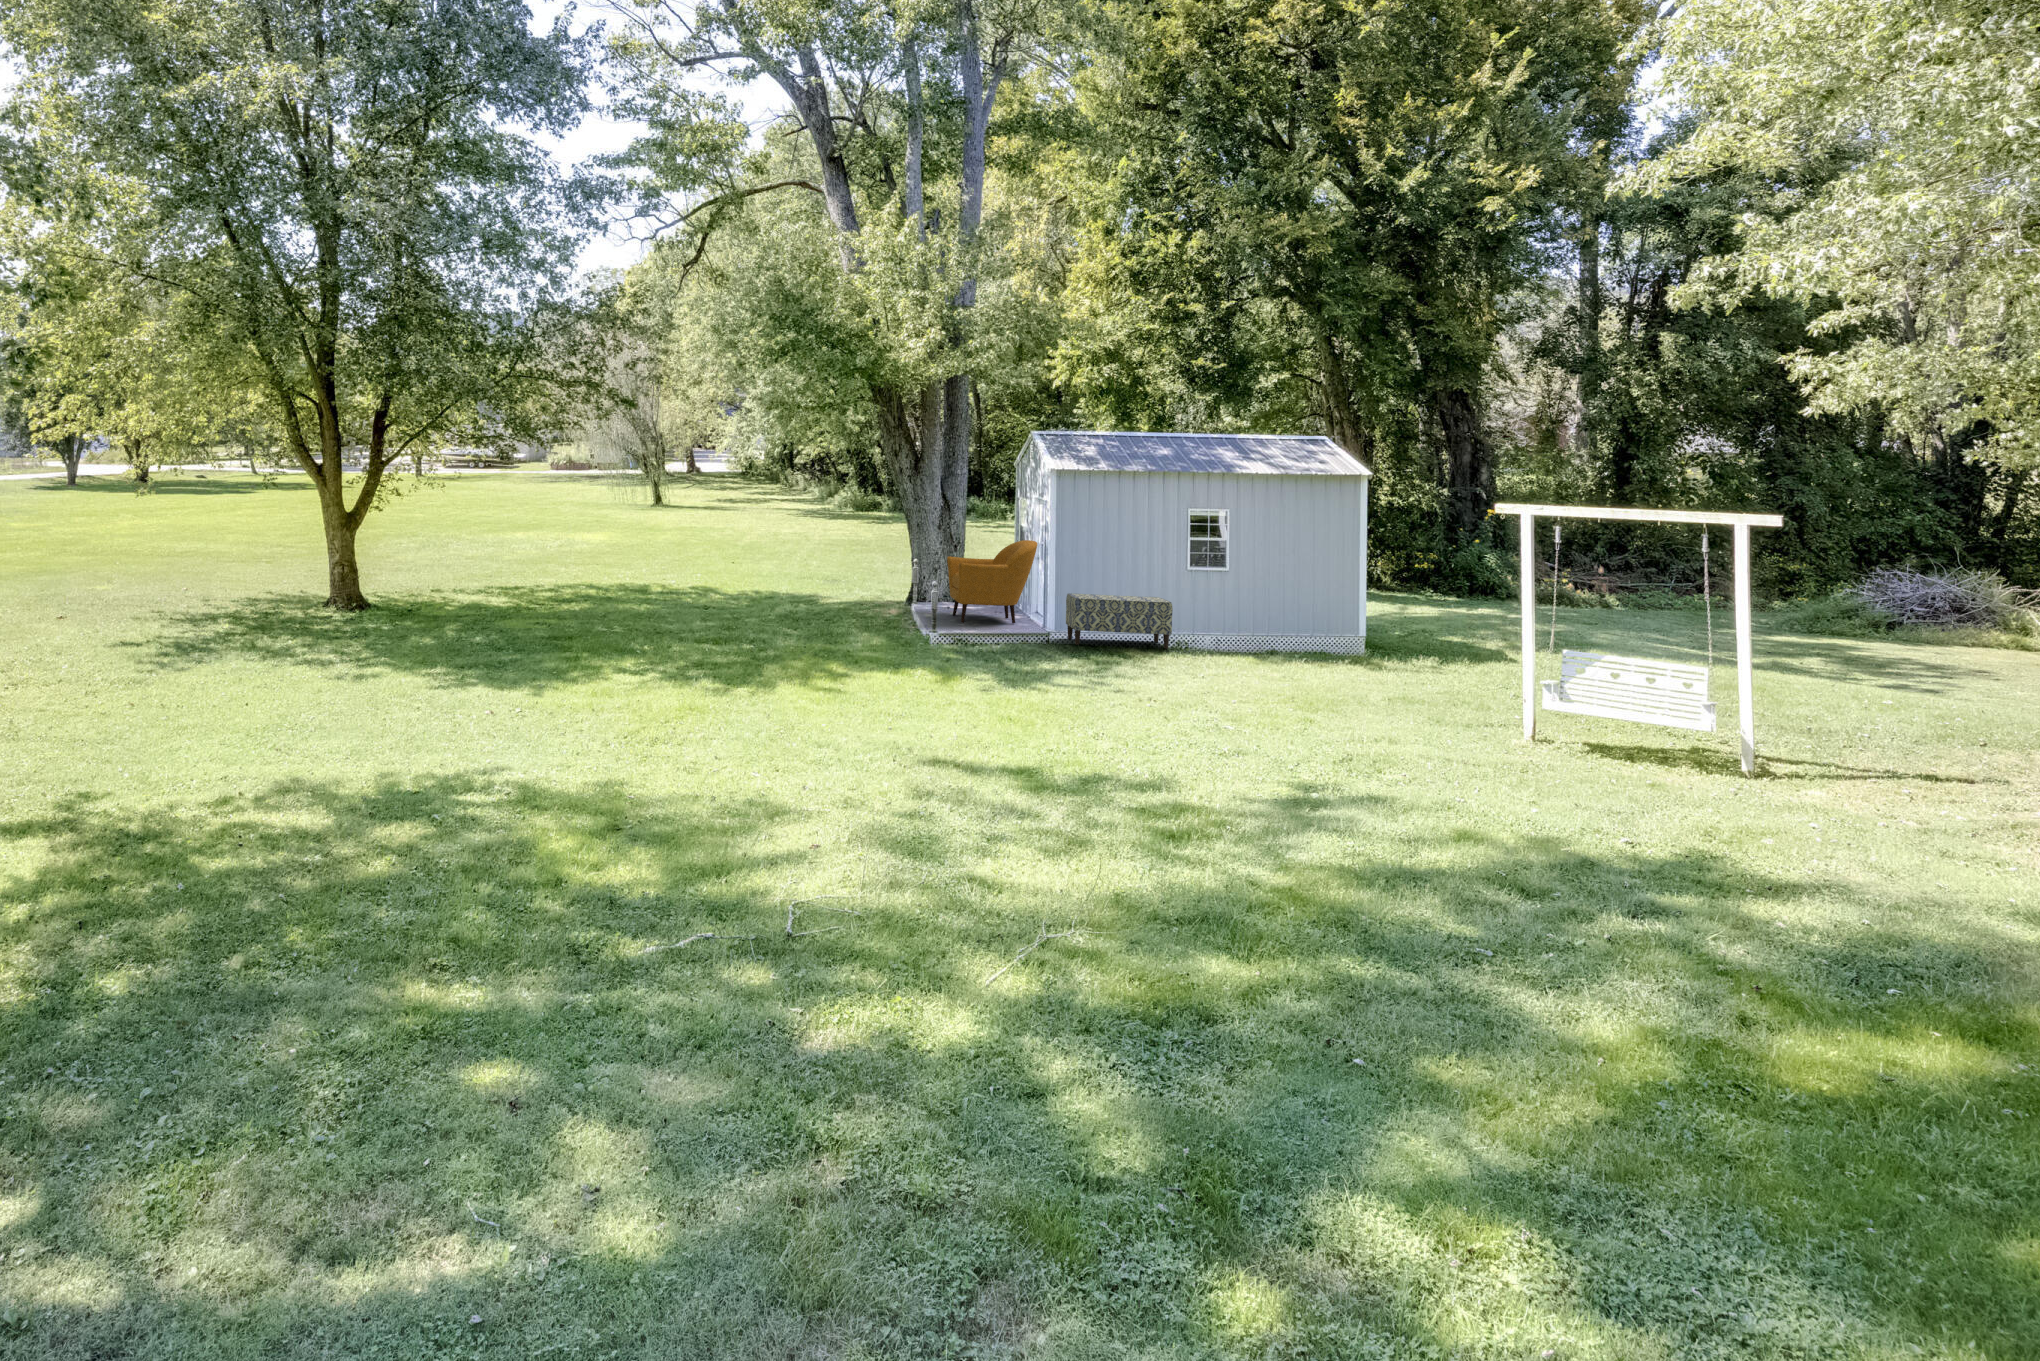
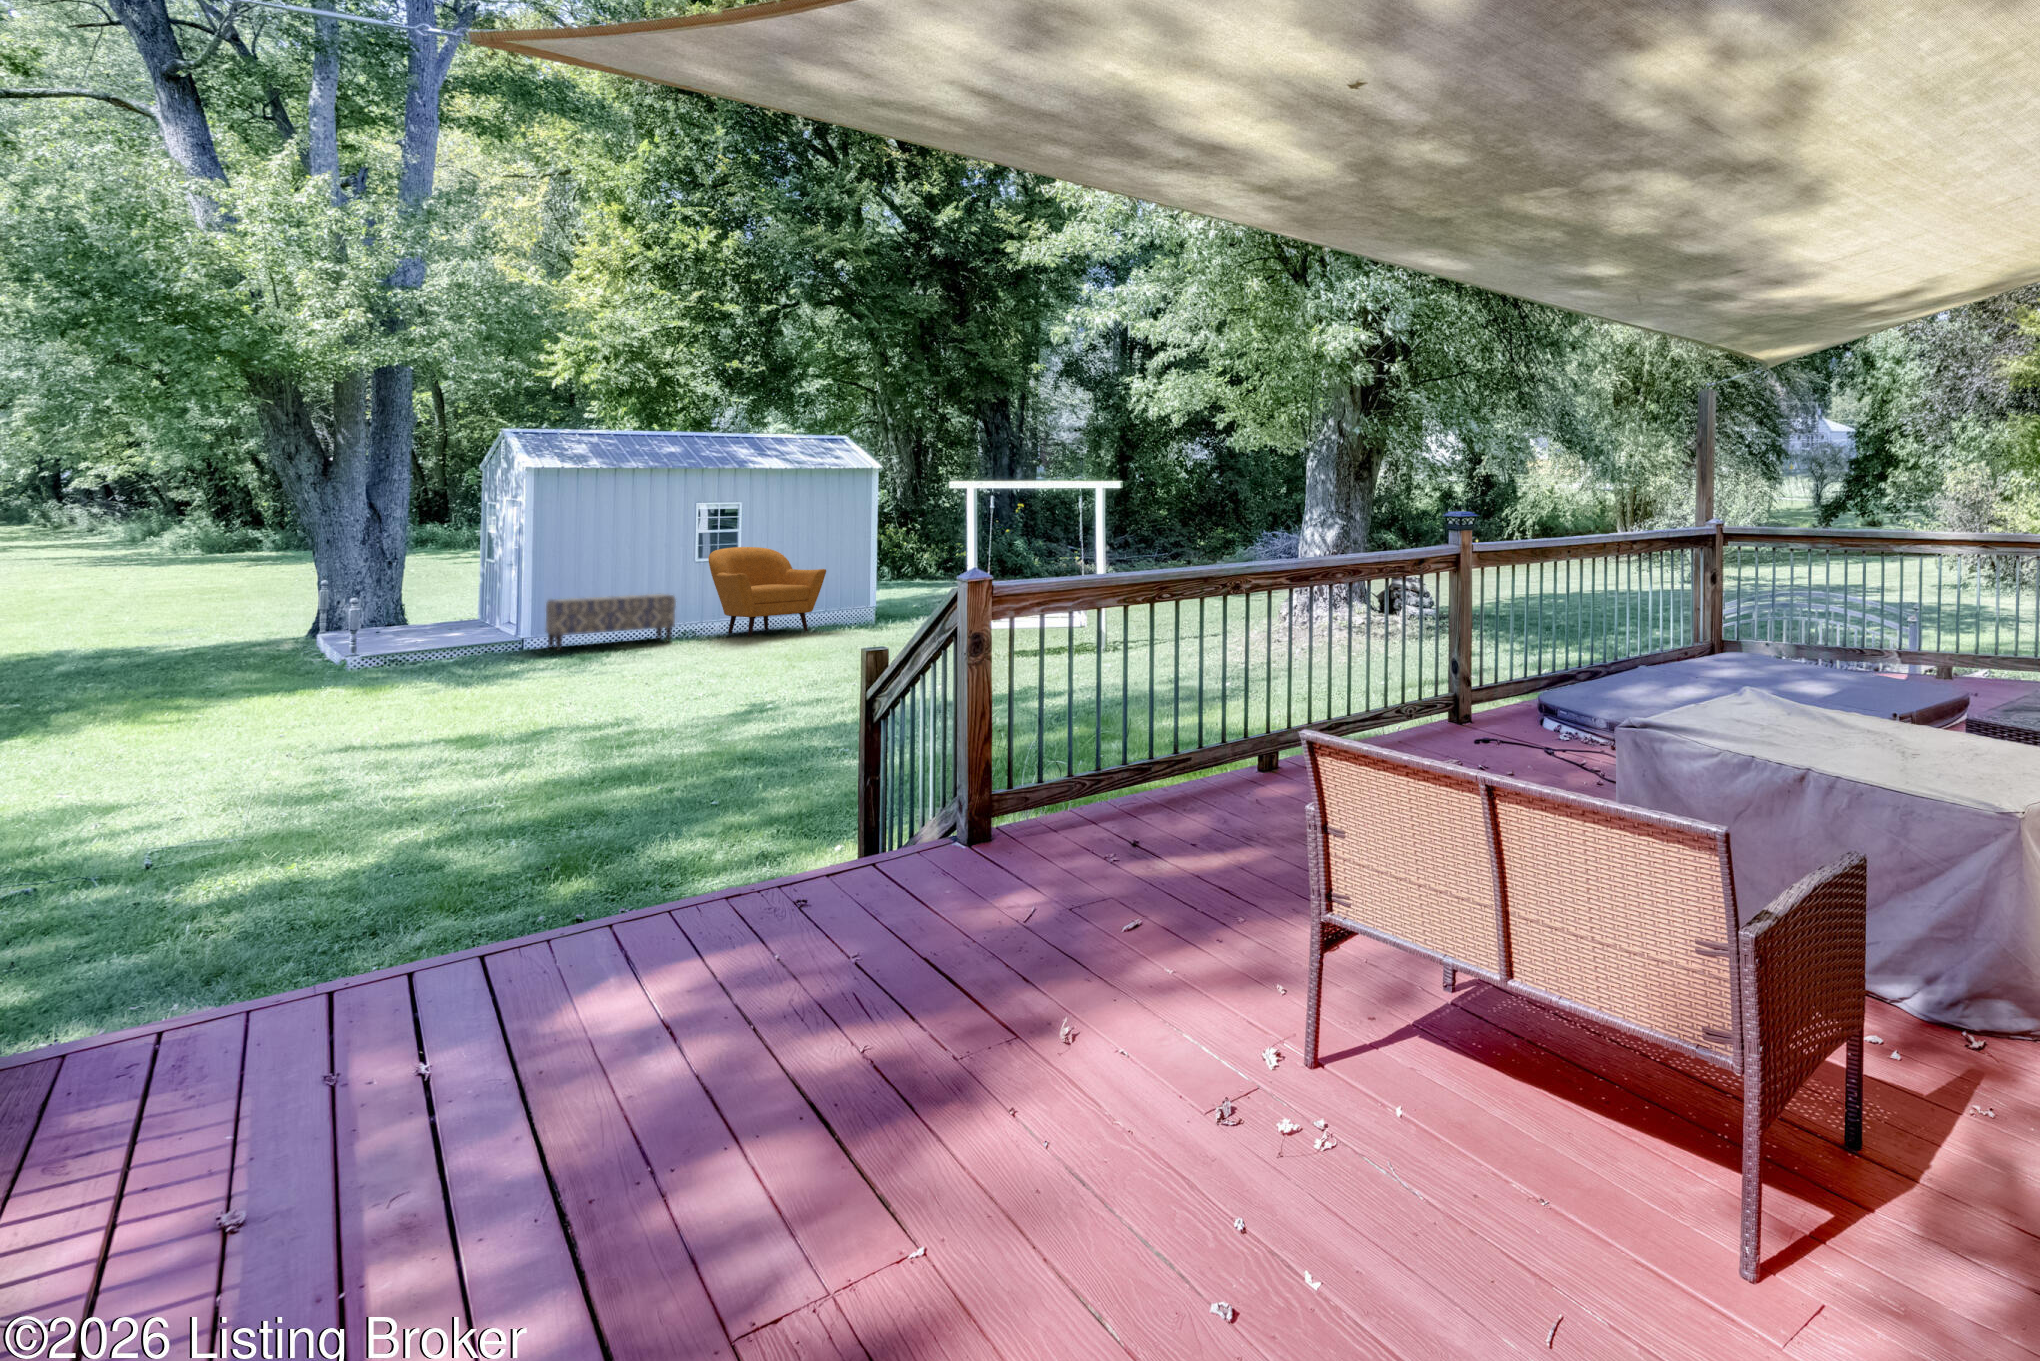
armchair: present [947,540,1037,623] -> present [708,547,826,637]

